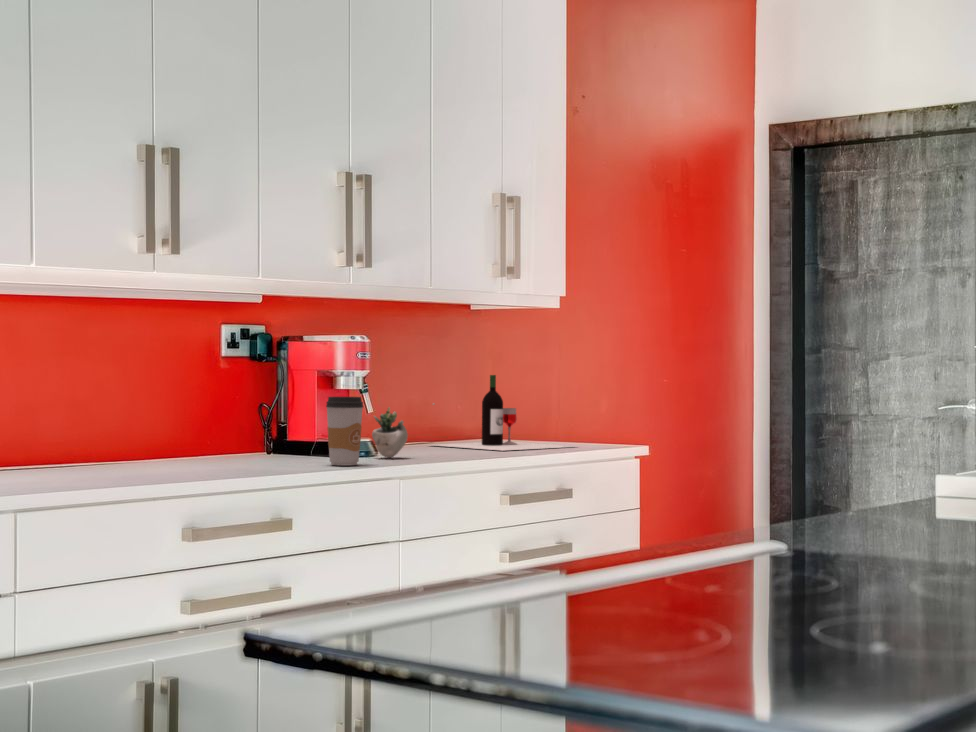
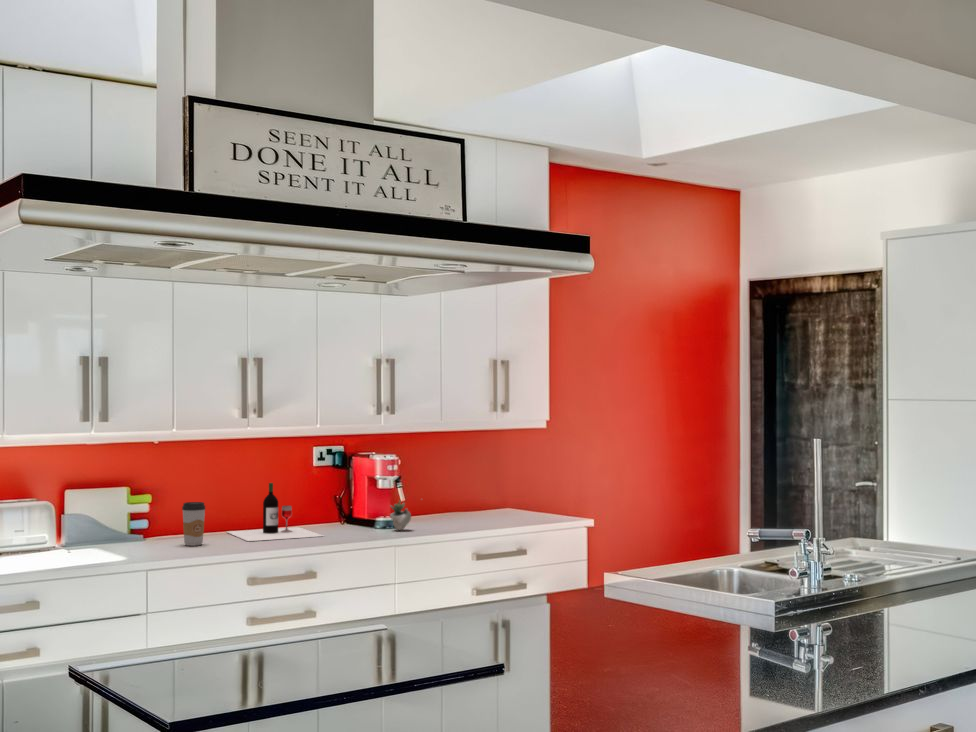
wine bottle: present [435,375,574,451] -> present [228,483,323,541]
coffee cup: present [326,397,363,466] -> present [182,502,205,546]

